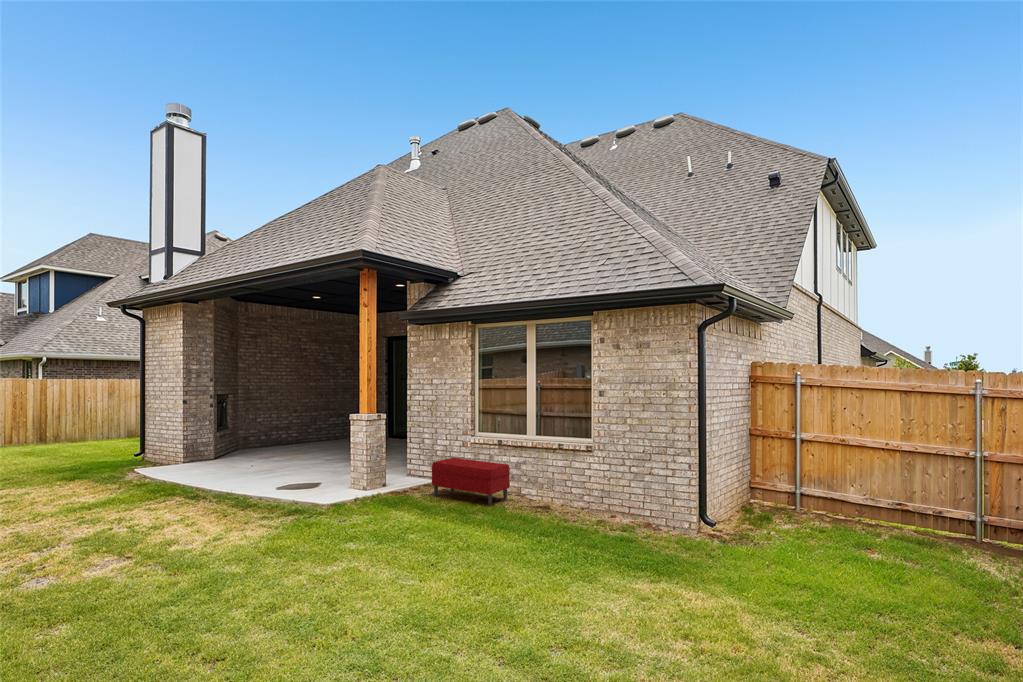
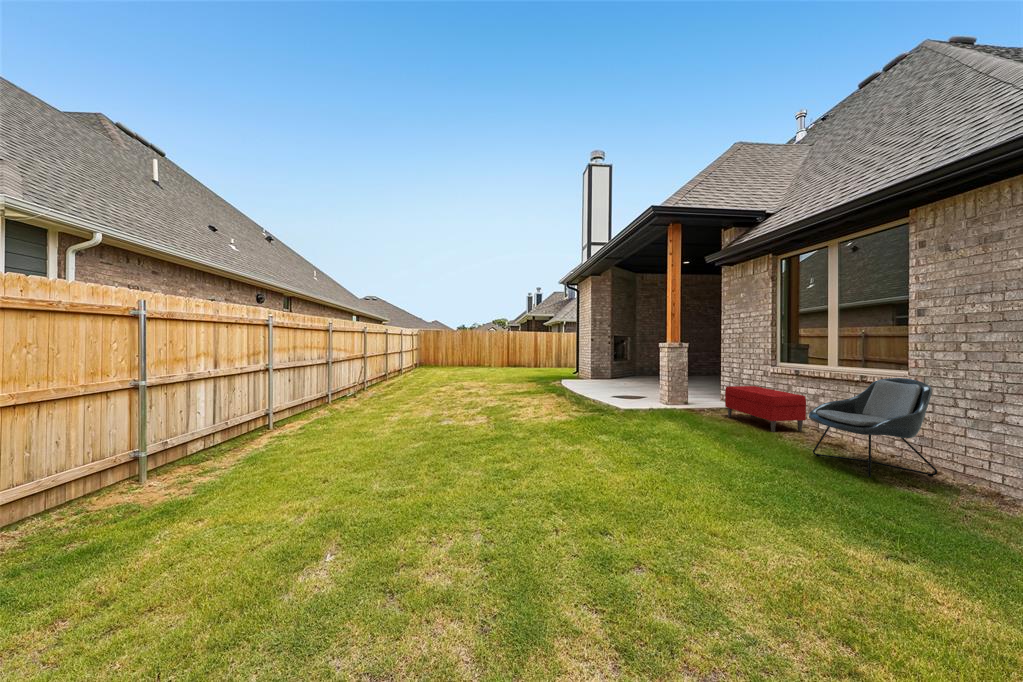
lounge chair: none [541,446,619,533] -> present [809,378,937,477]

